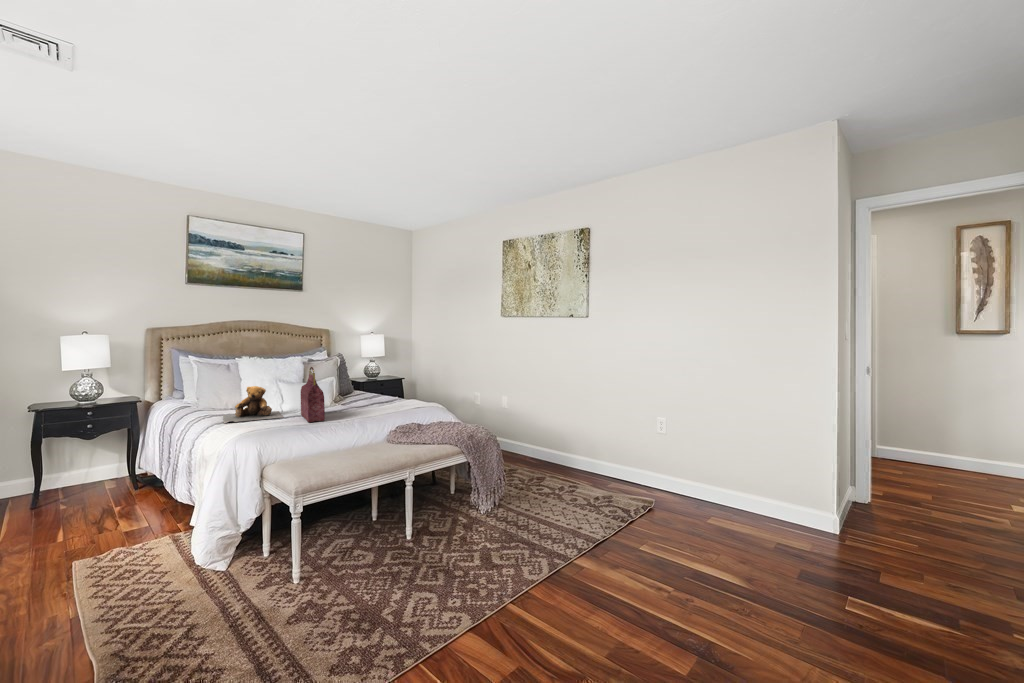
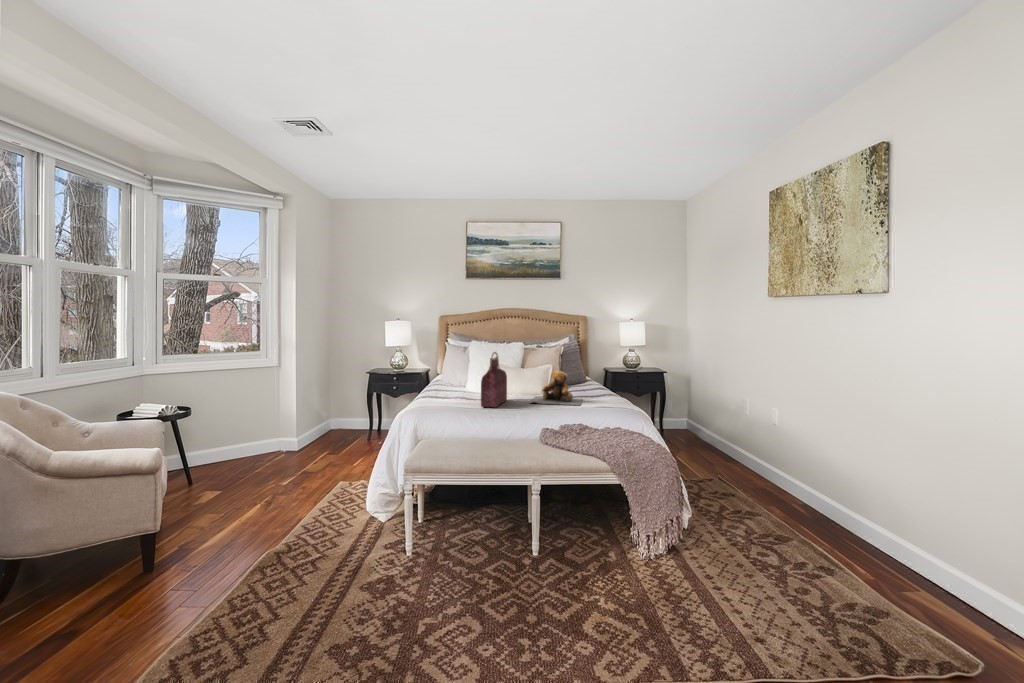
teddy bear: present [223,386,283,423] -> present [529,371,582,405]

